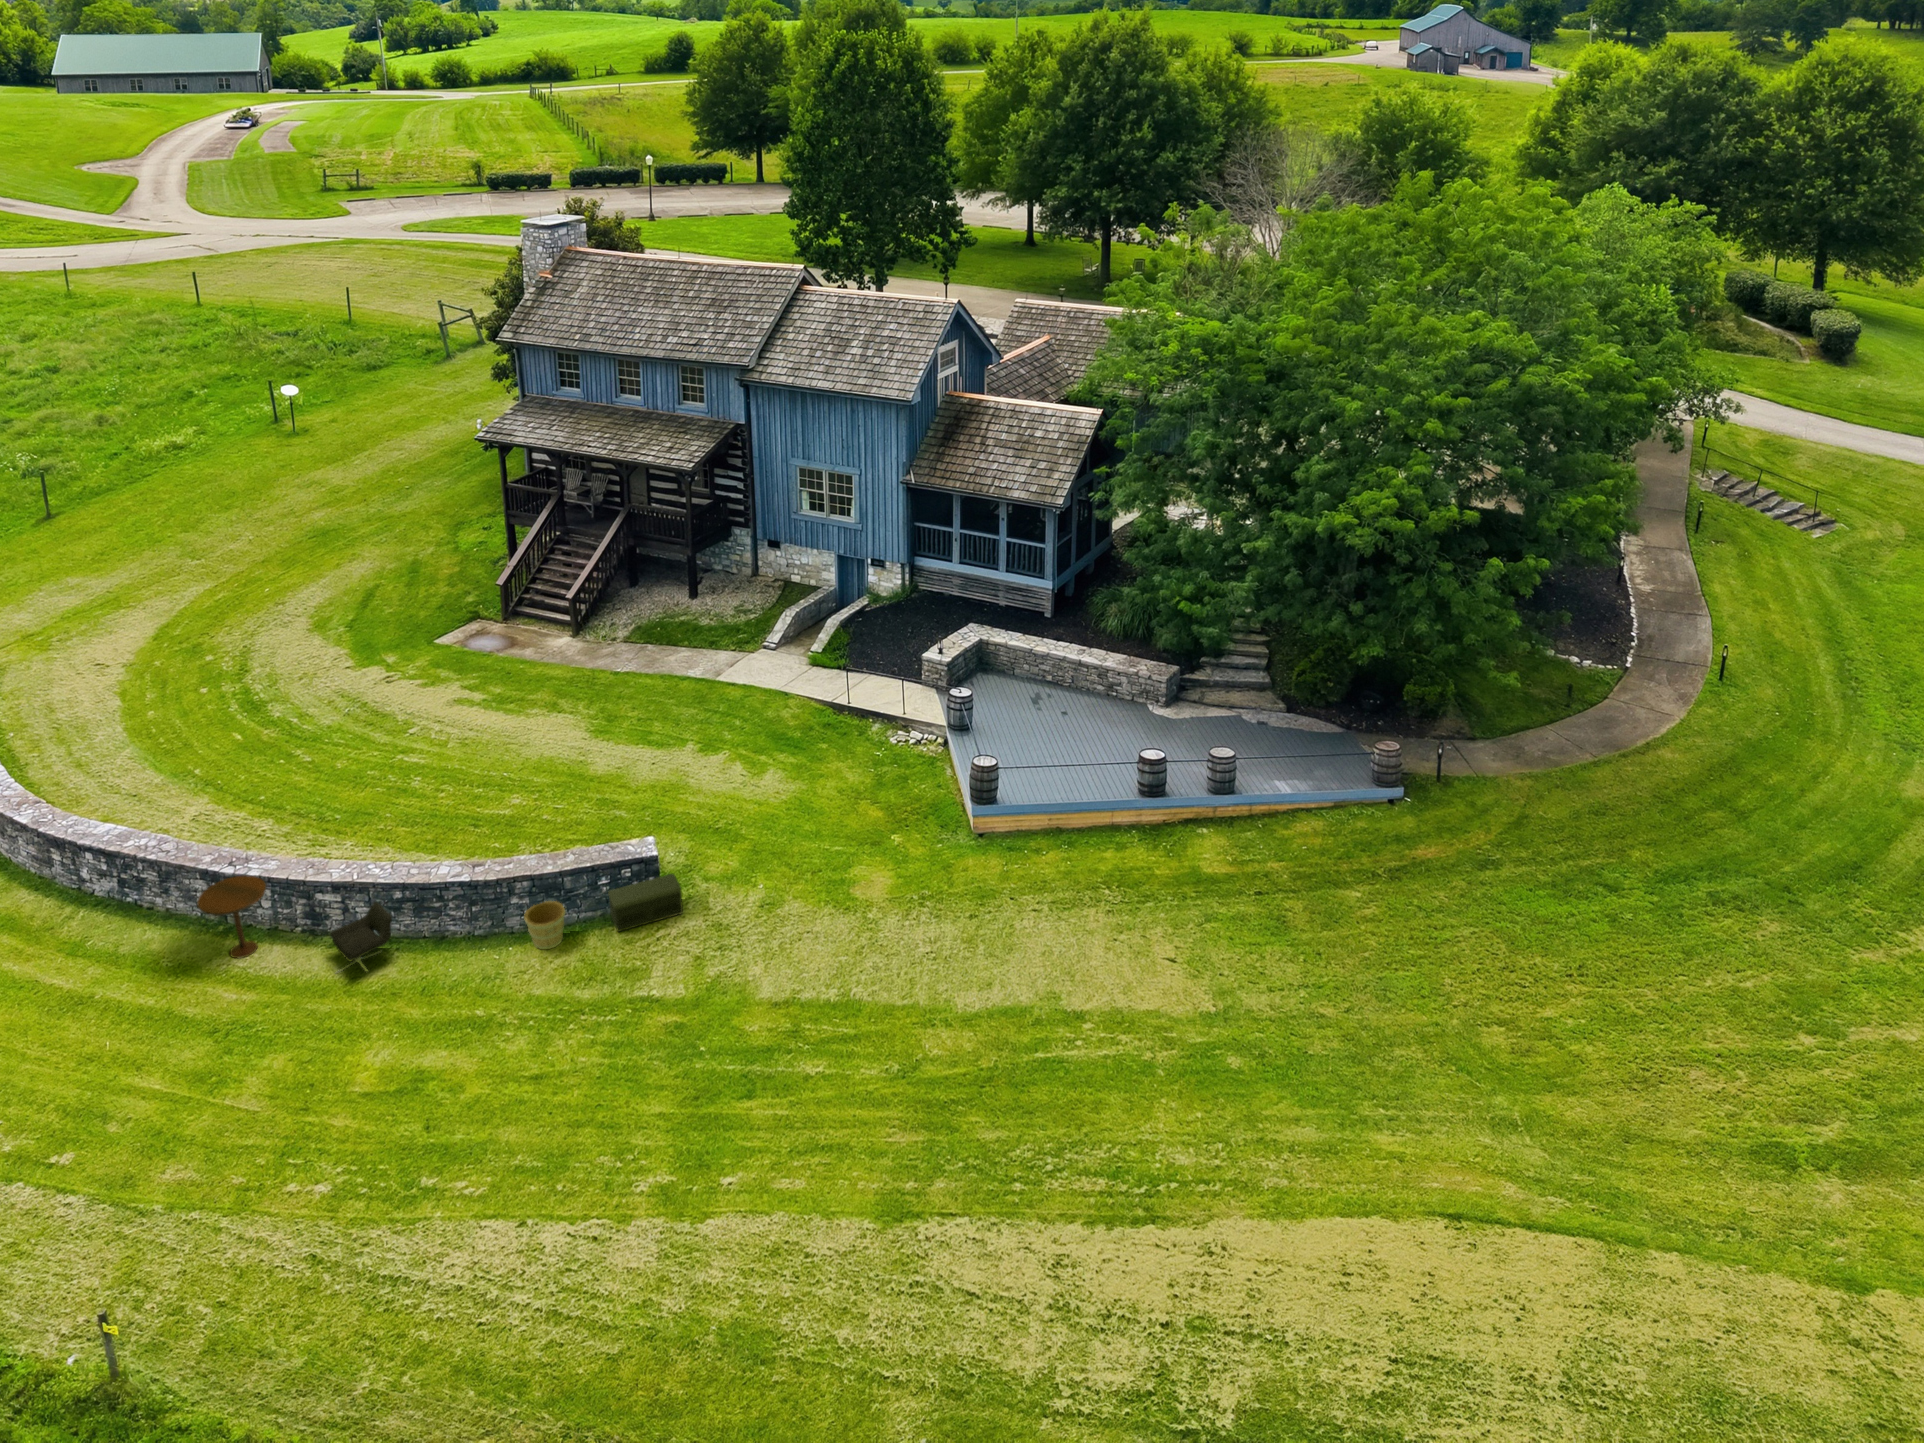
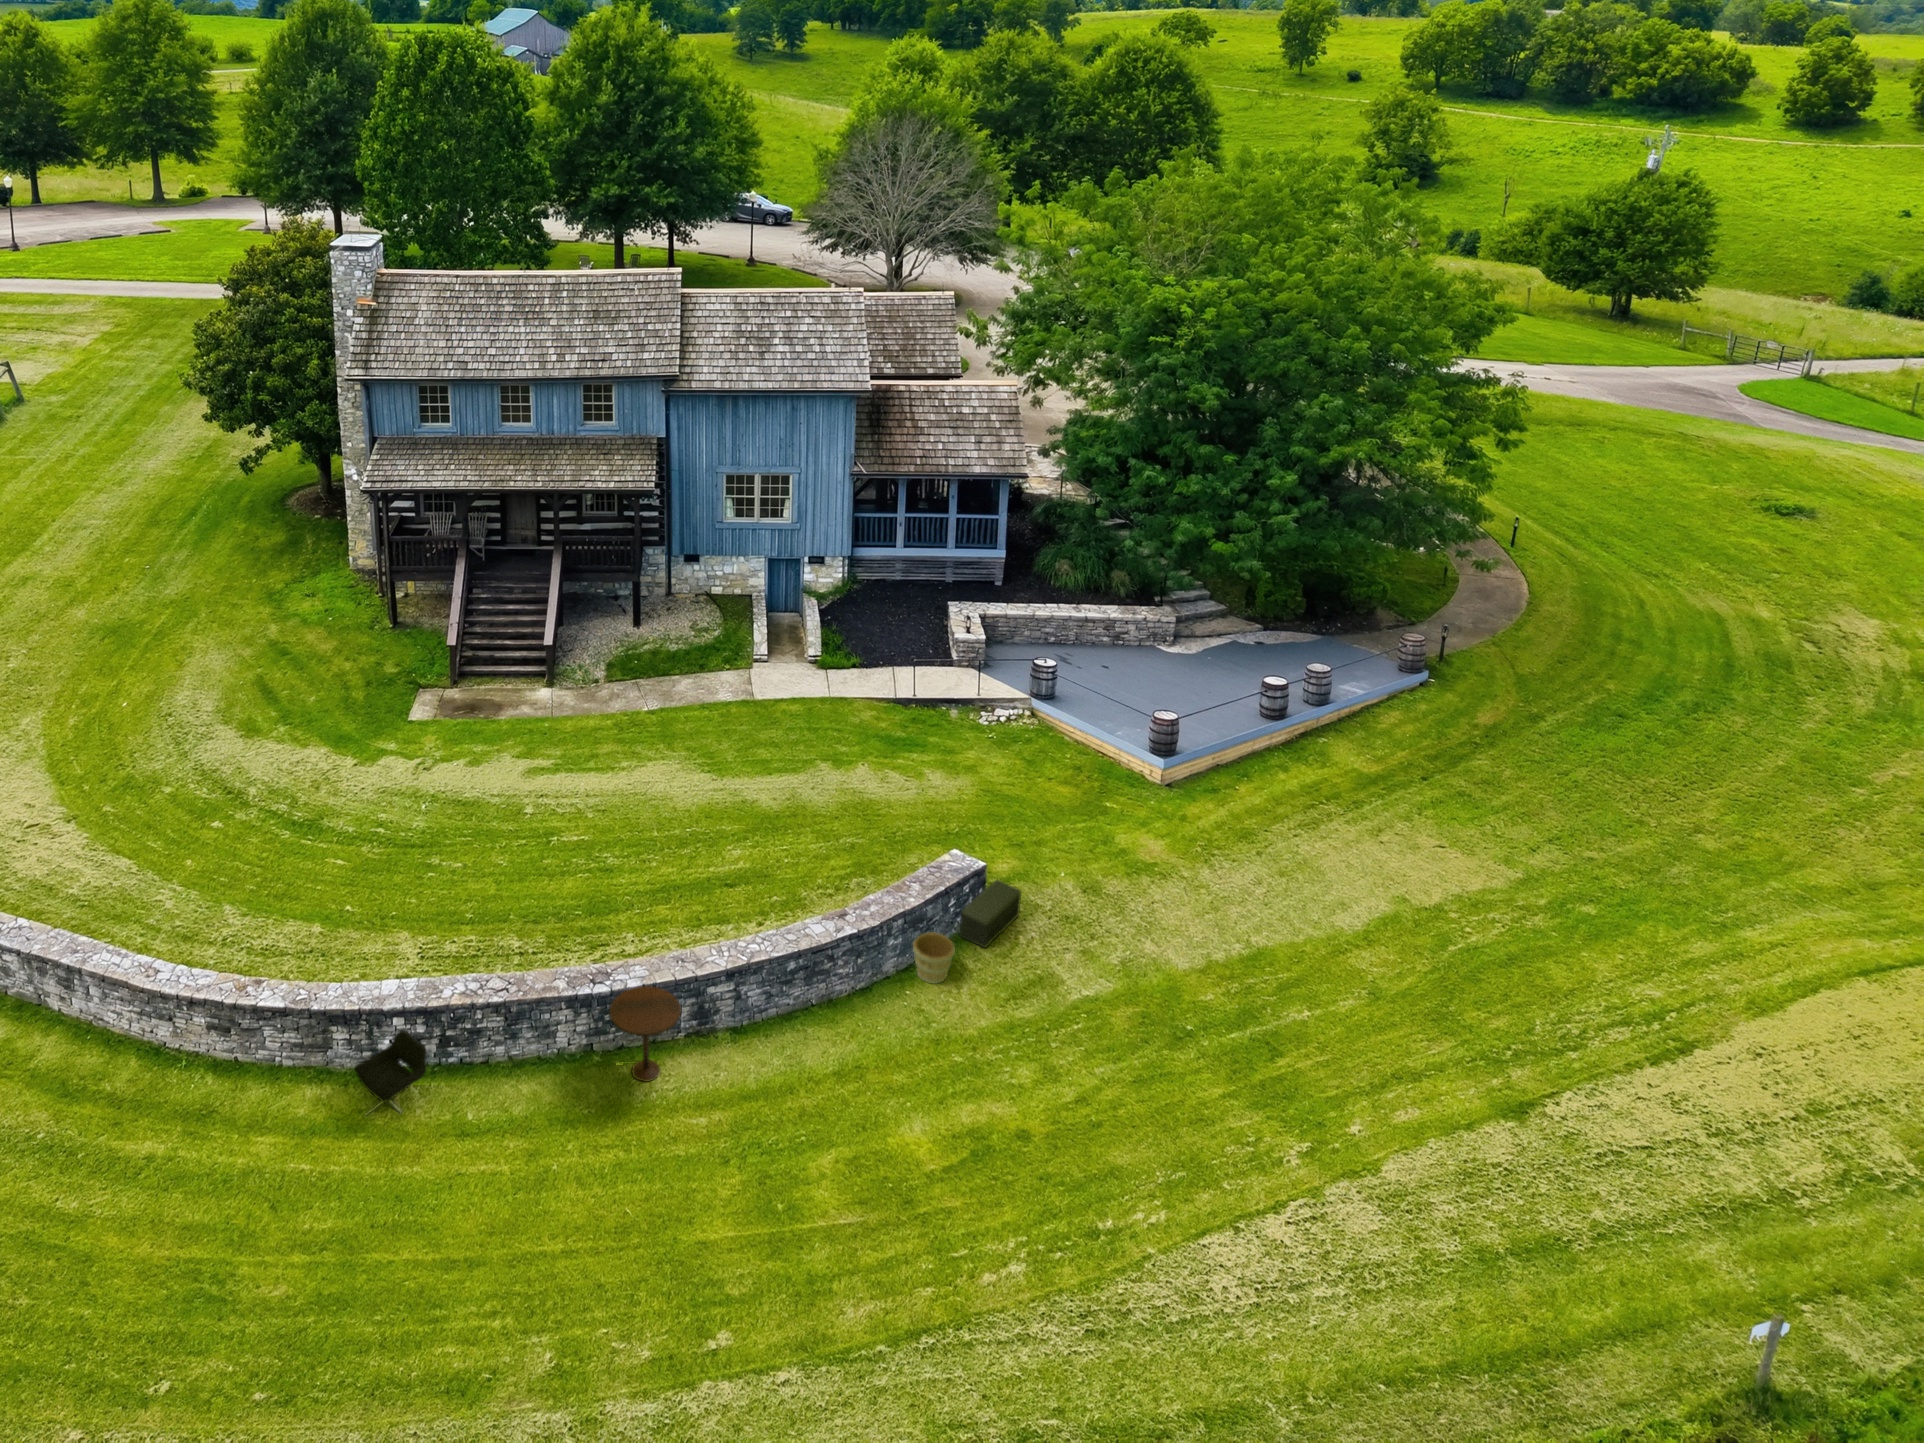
lounge chair: present [330,902,392,972] -> present [354,1030,427,1115]

